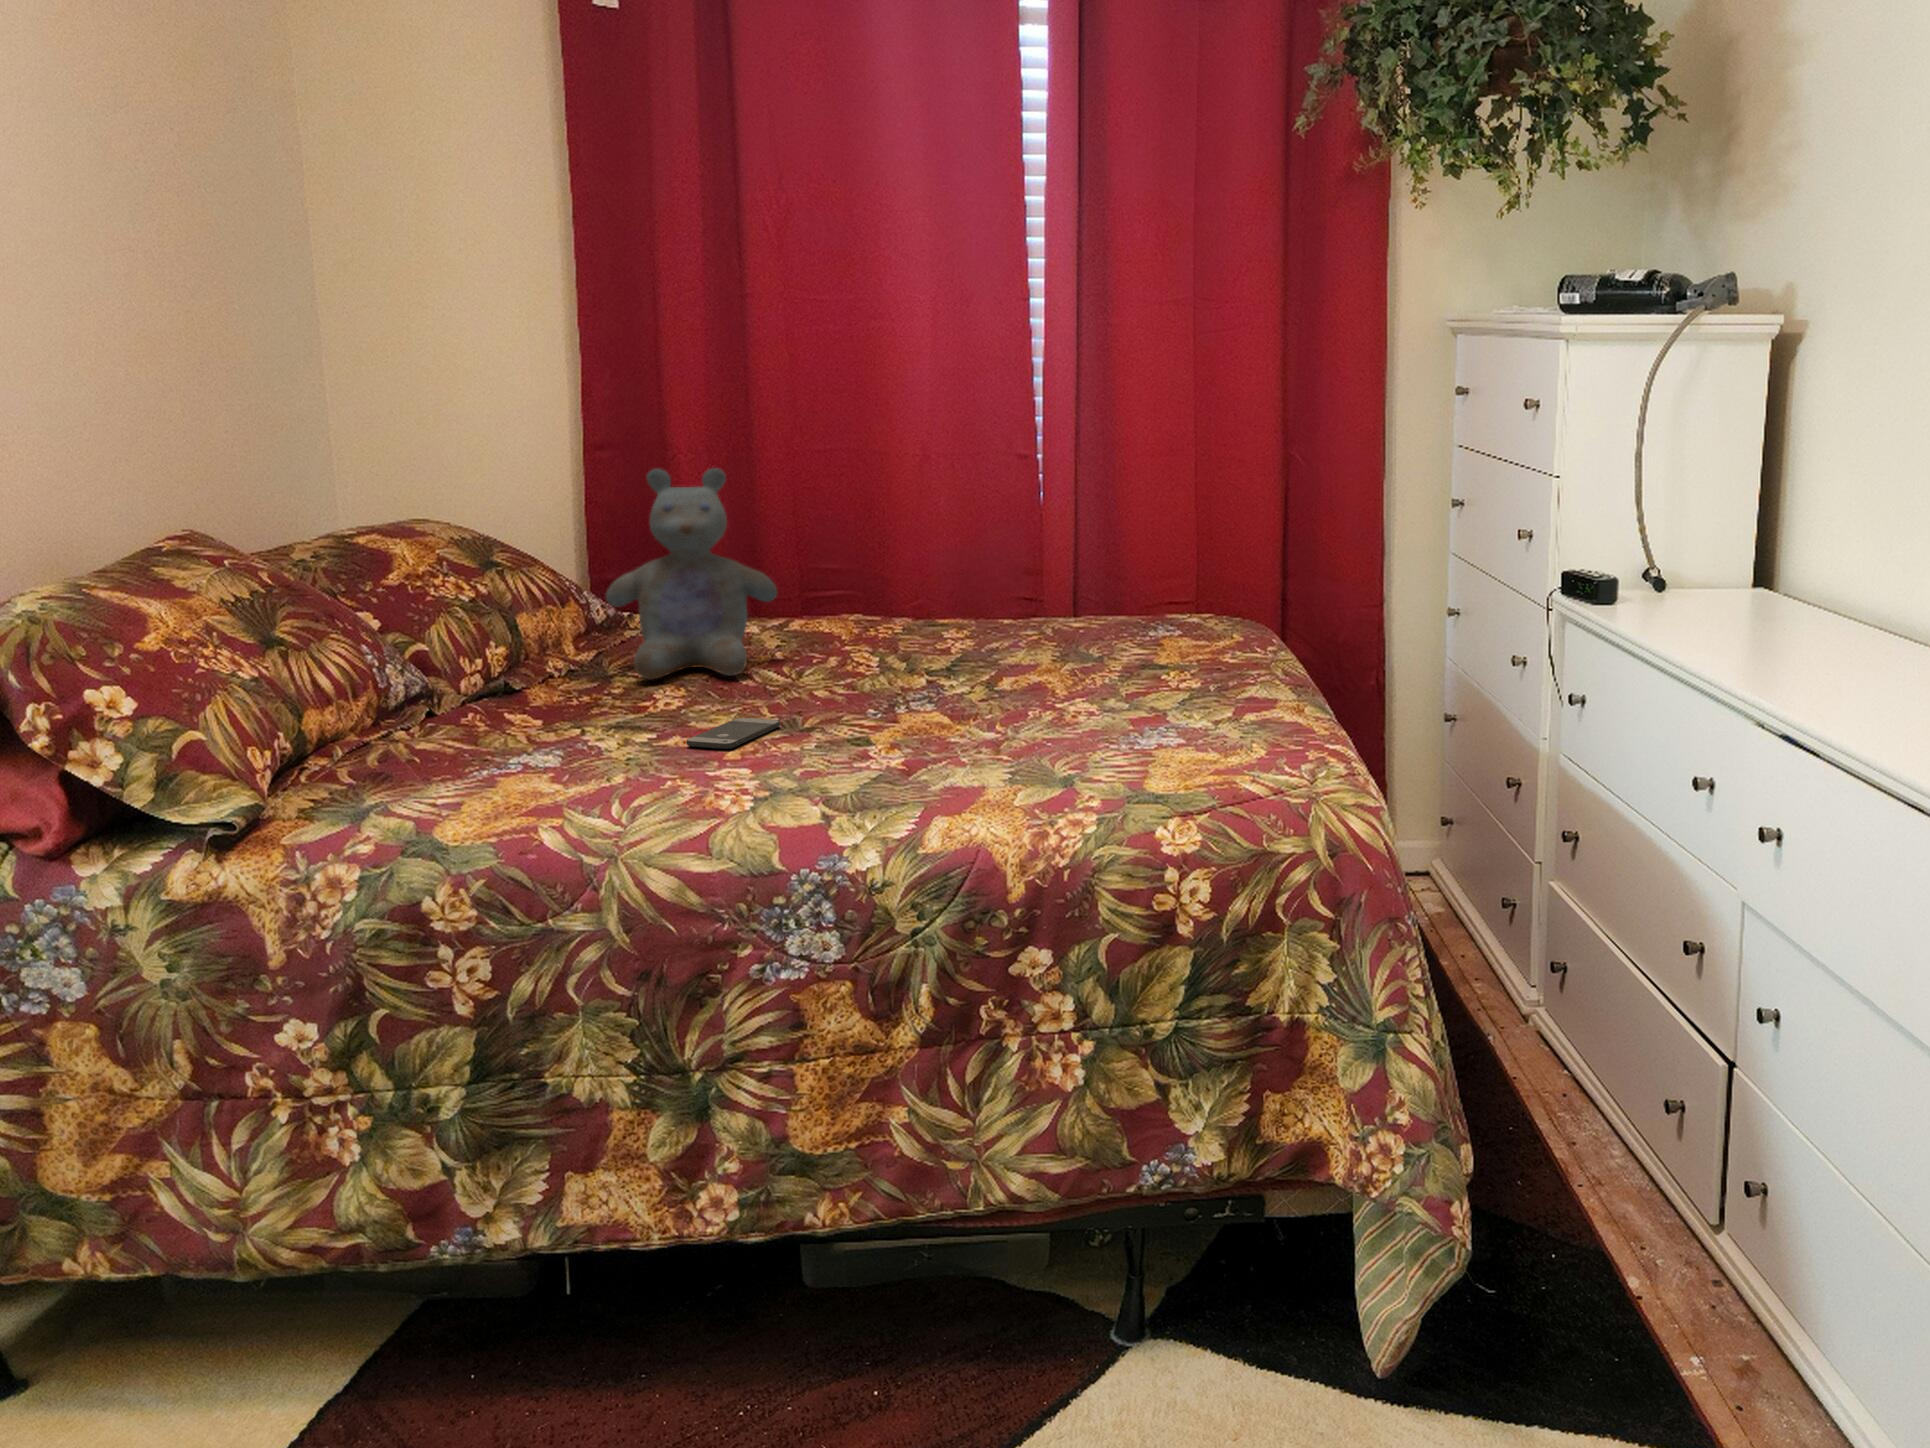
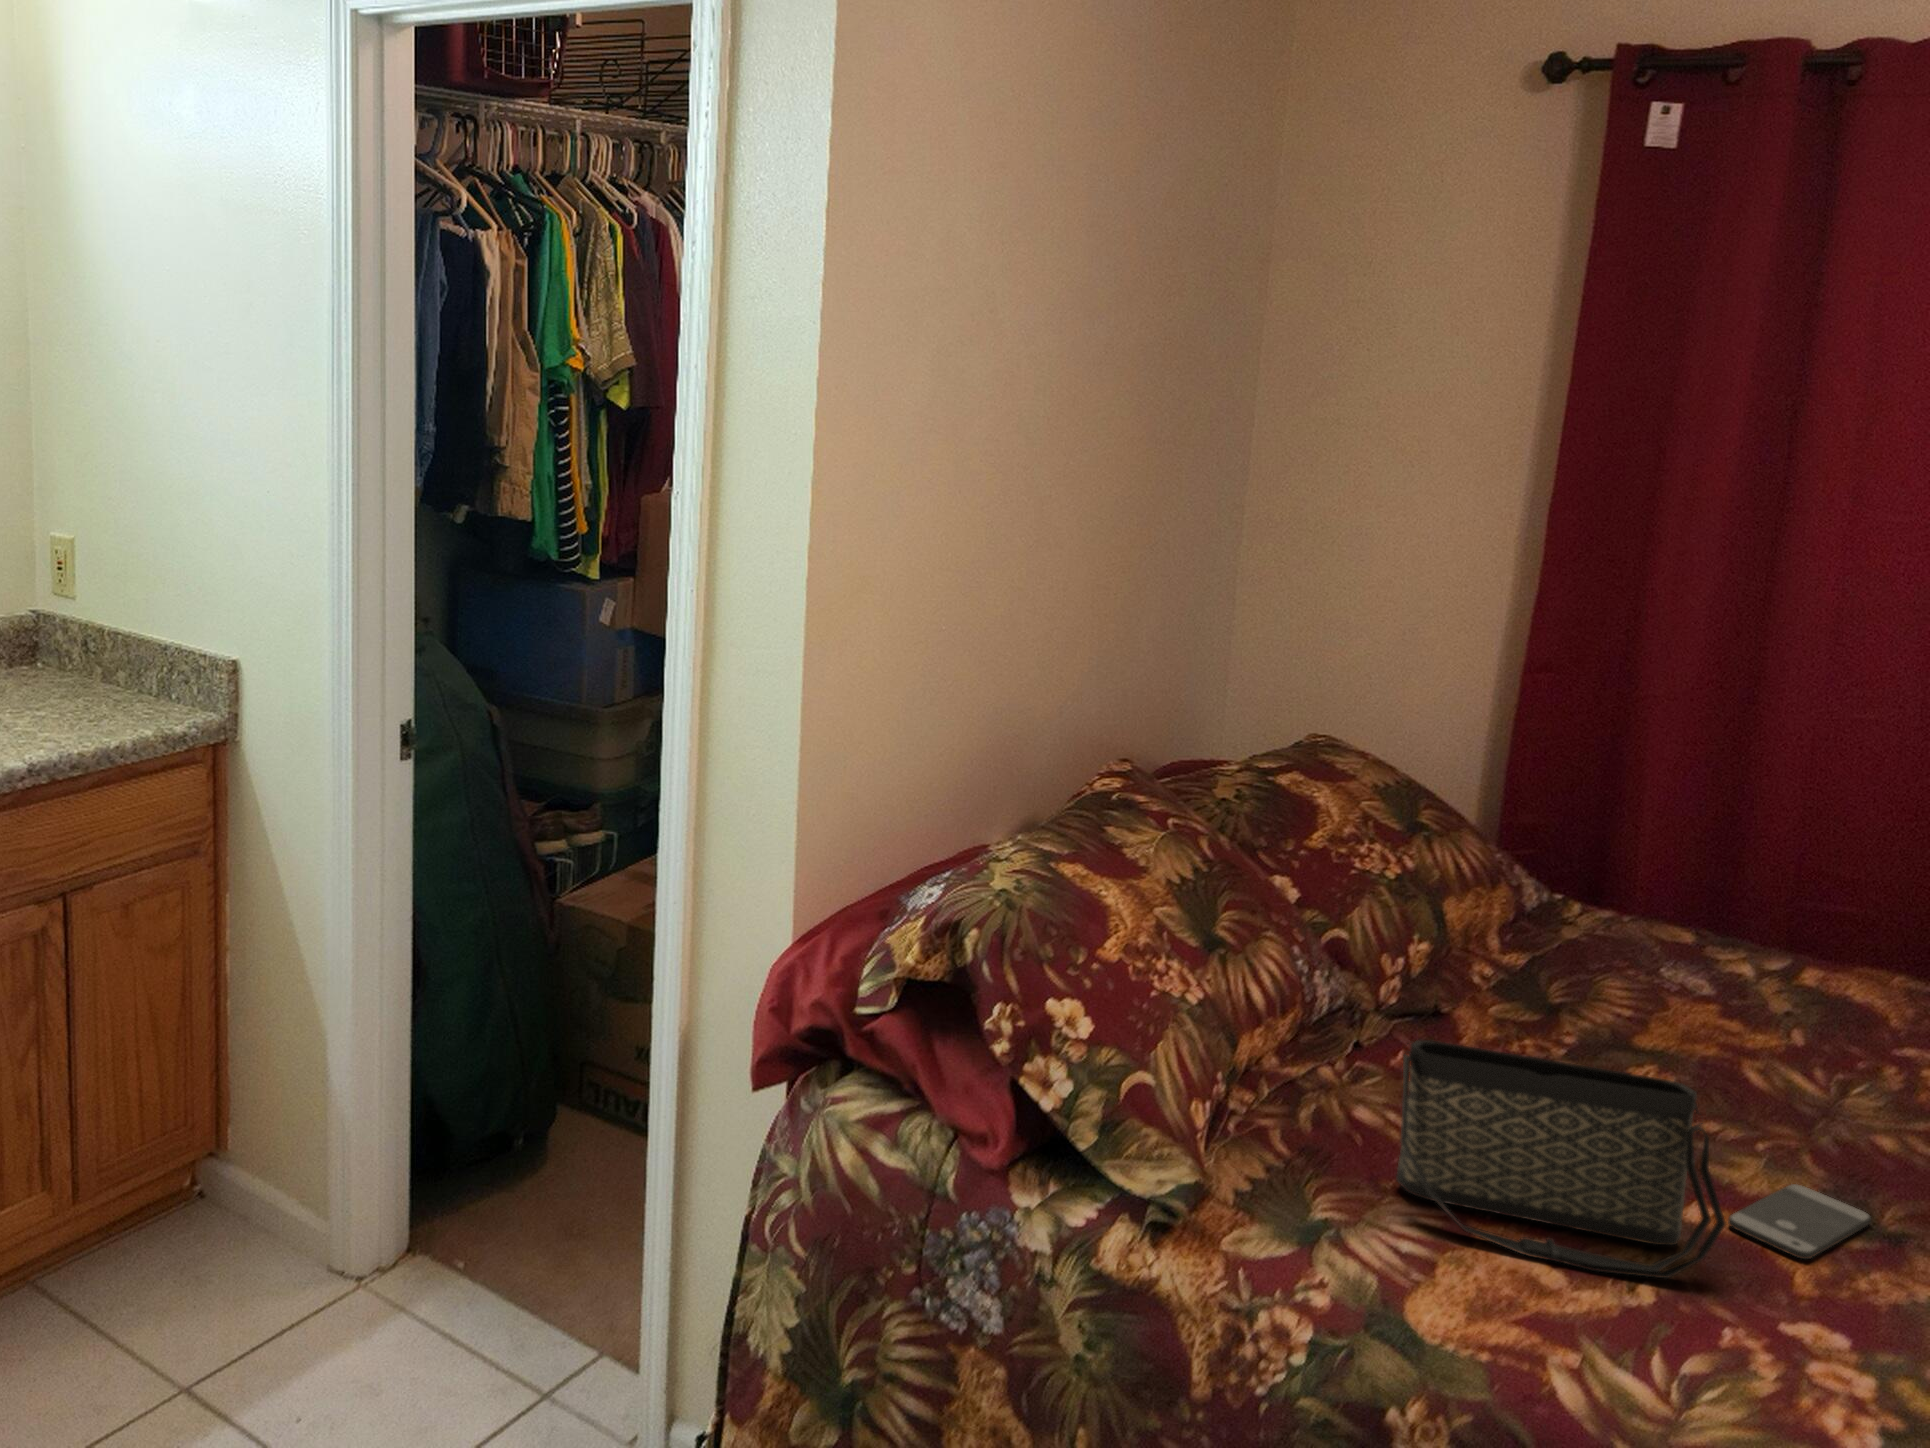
stuffed bear: present [606,468,777,679] -> none [1560,759,1813,1064]
handbag: none [429,647,665,788] -> present [1396,1040,1726,1278]

